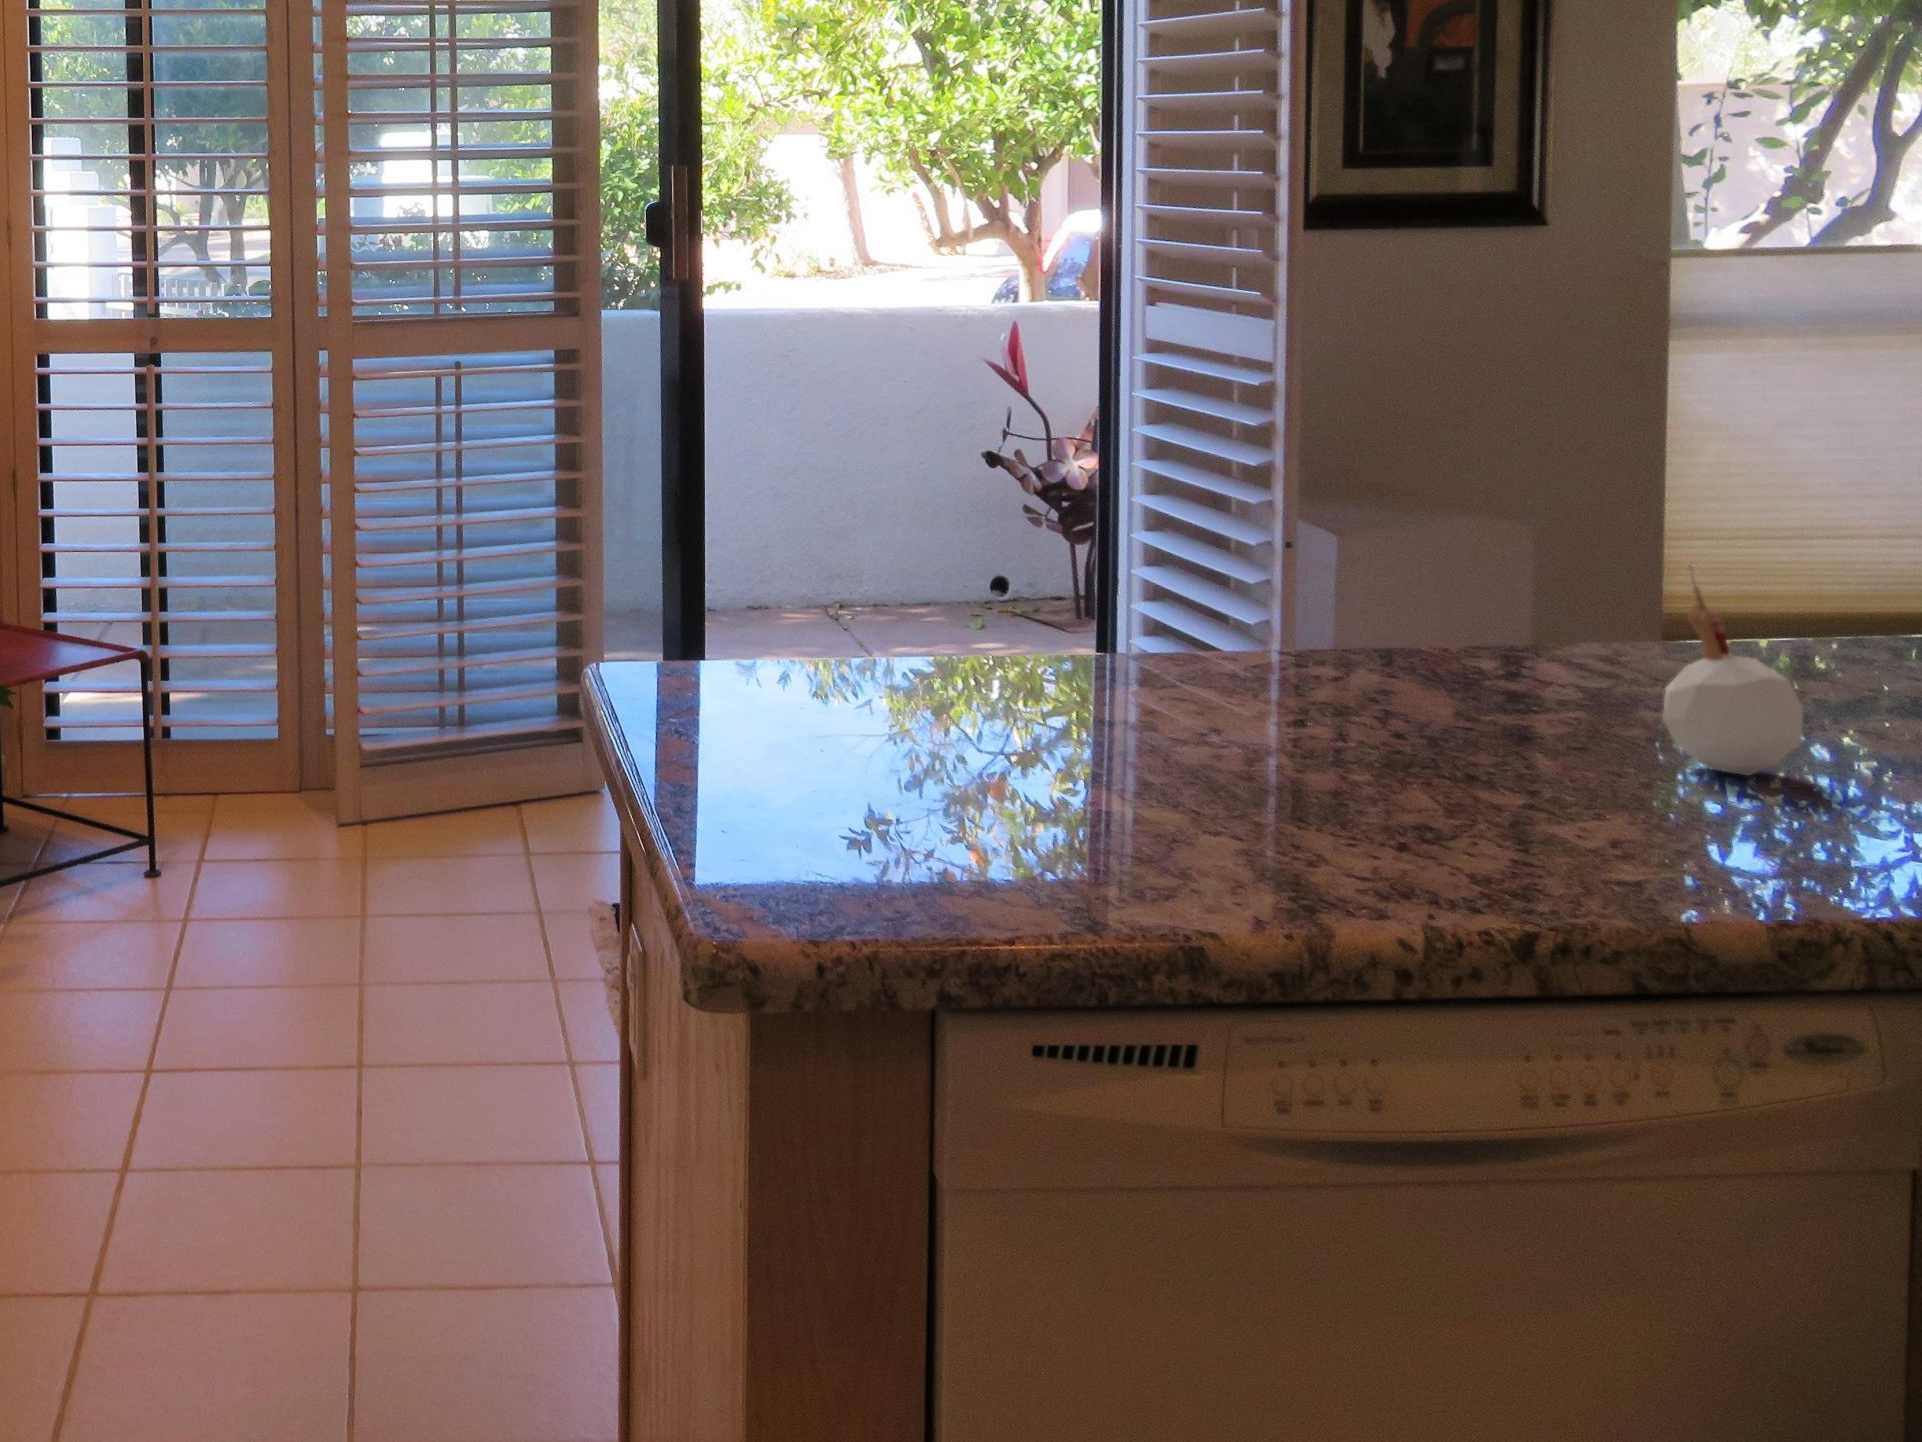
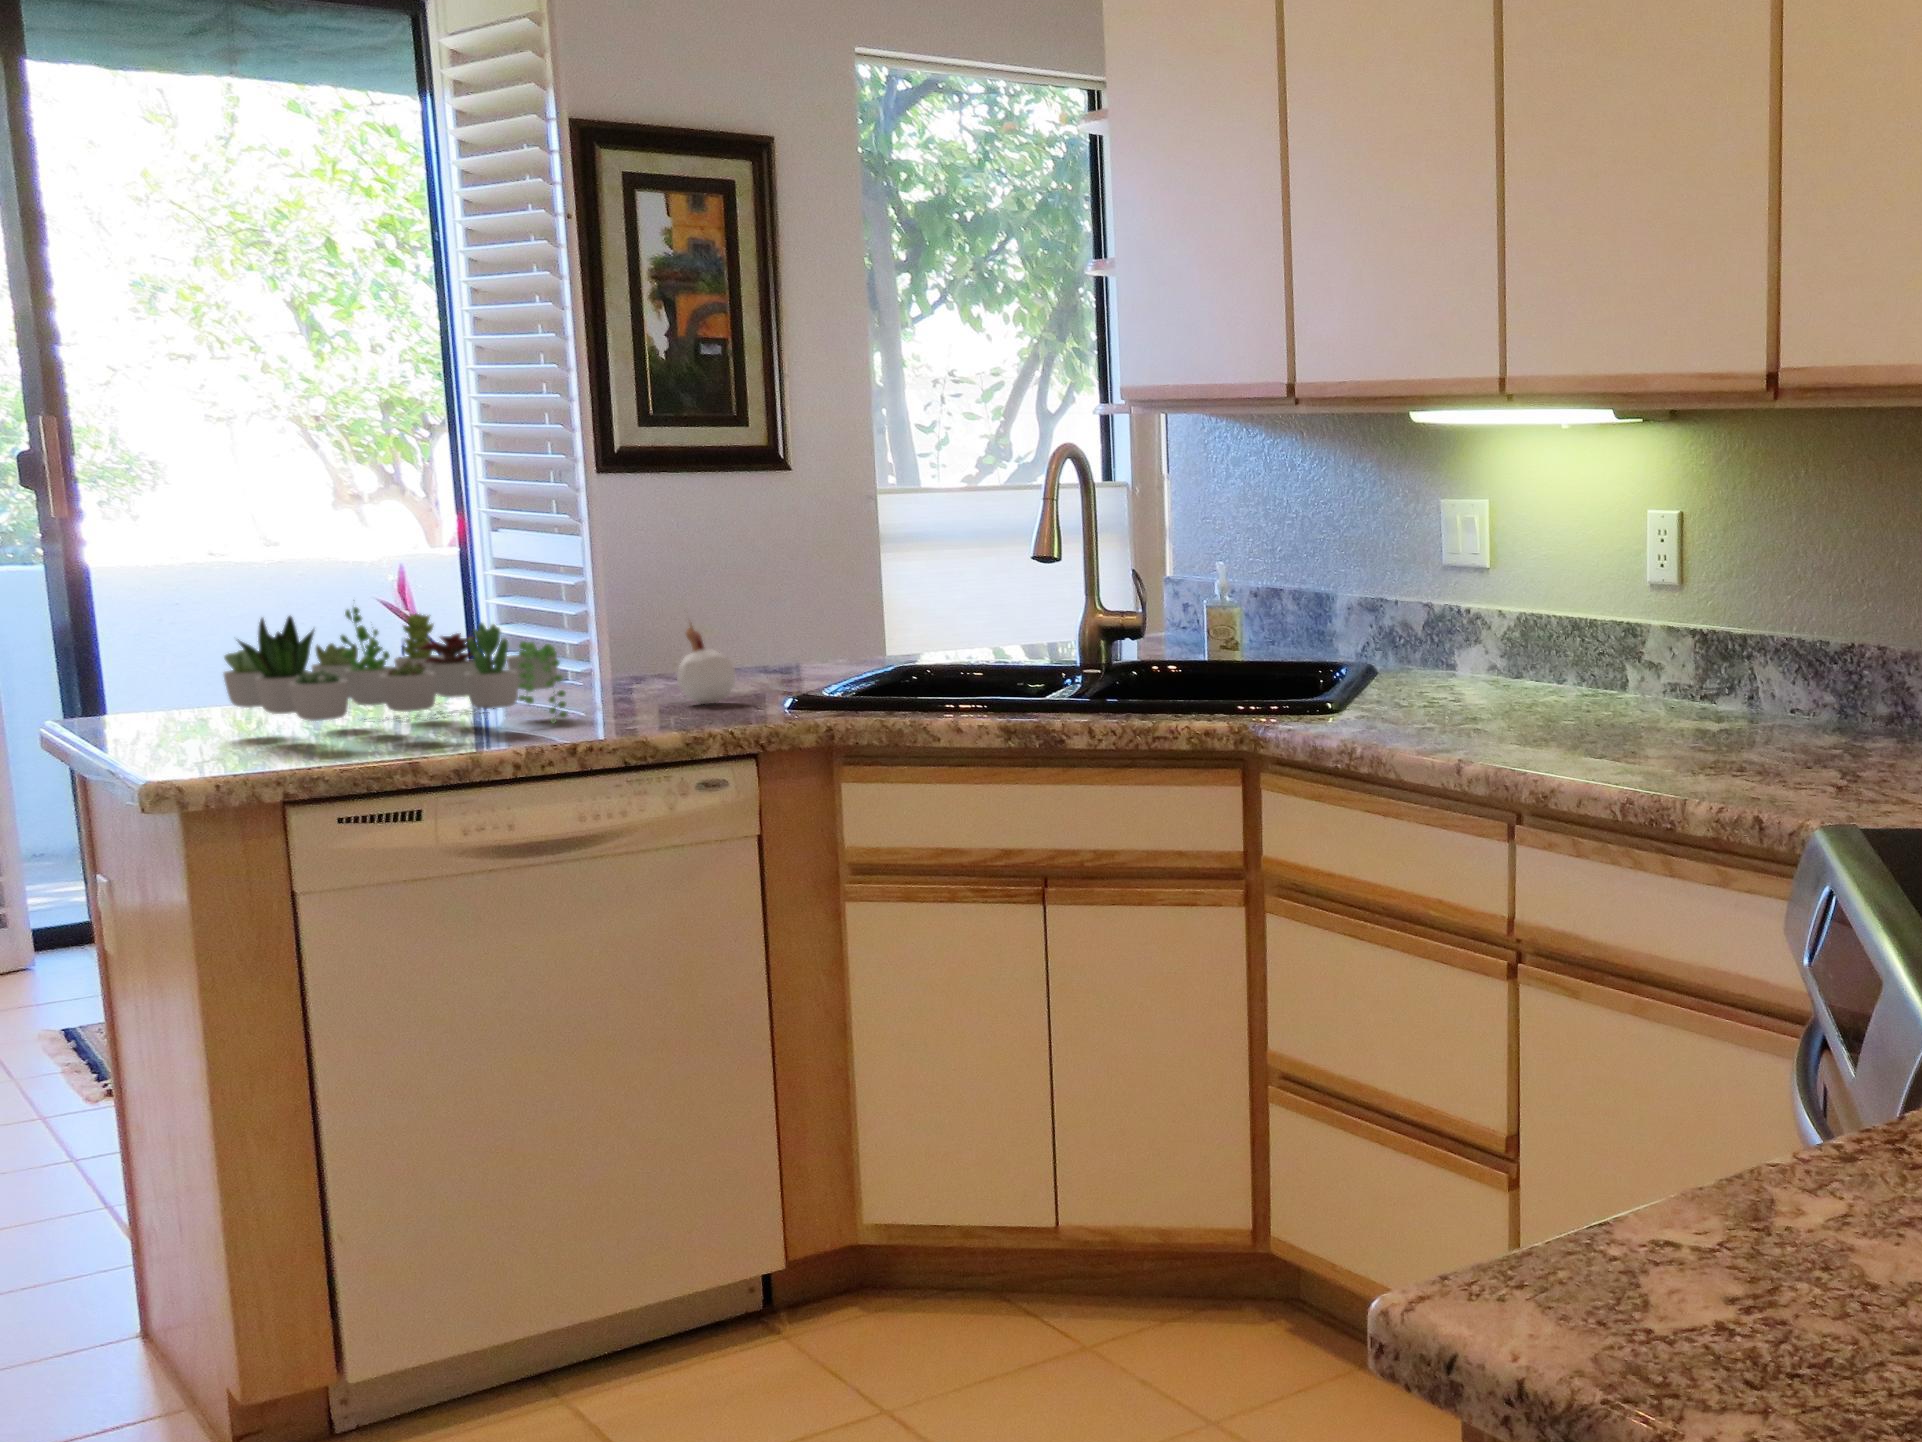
succulent plant: none [846,519,1472,841] -> present [224,607,567,724]

